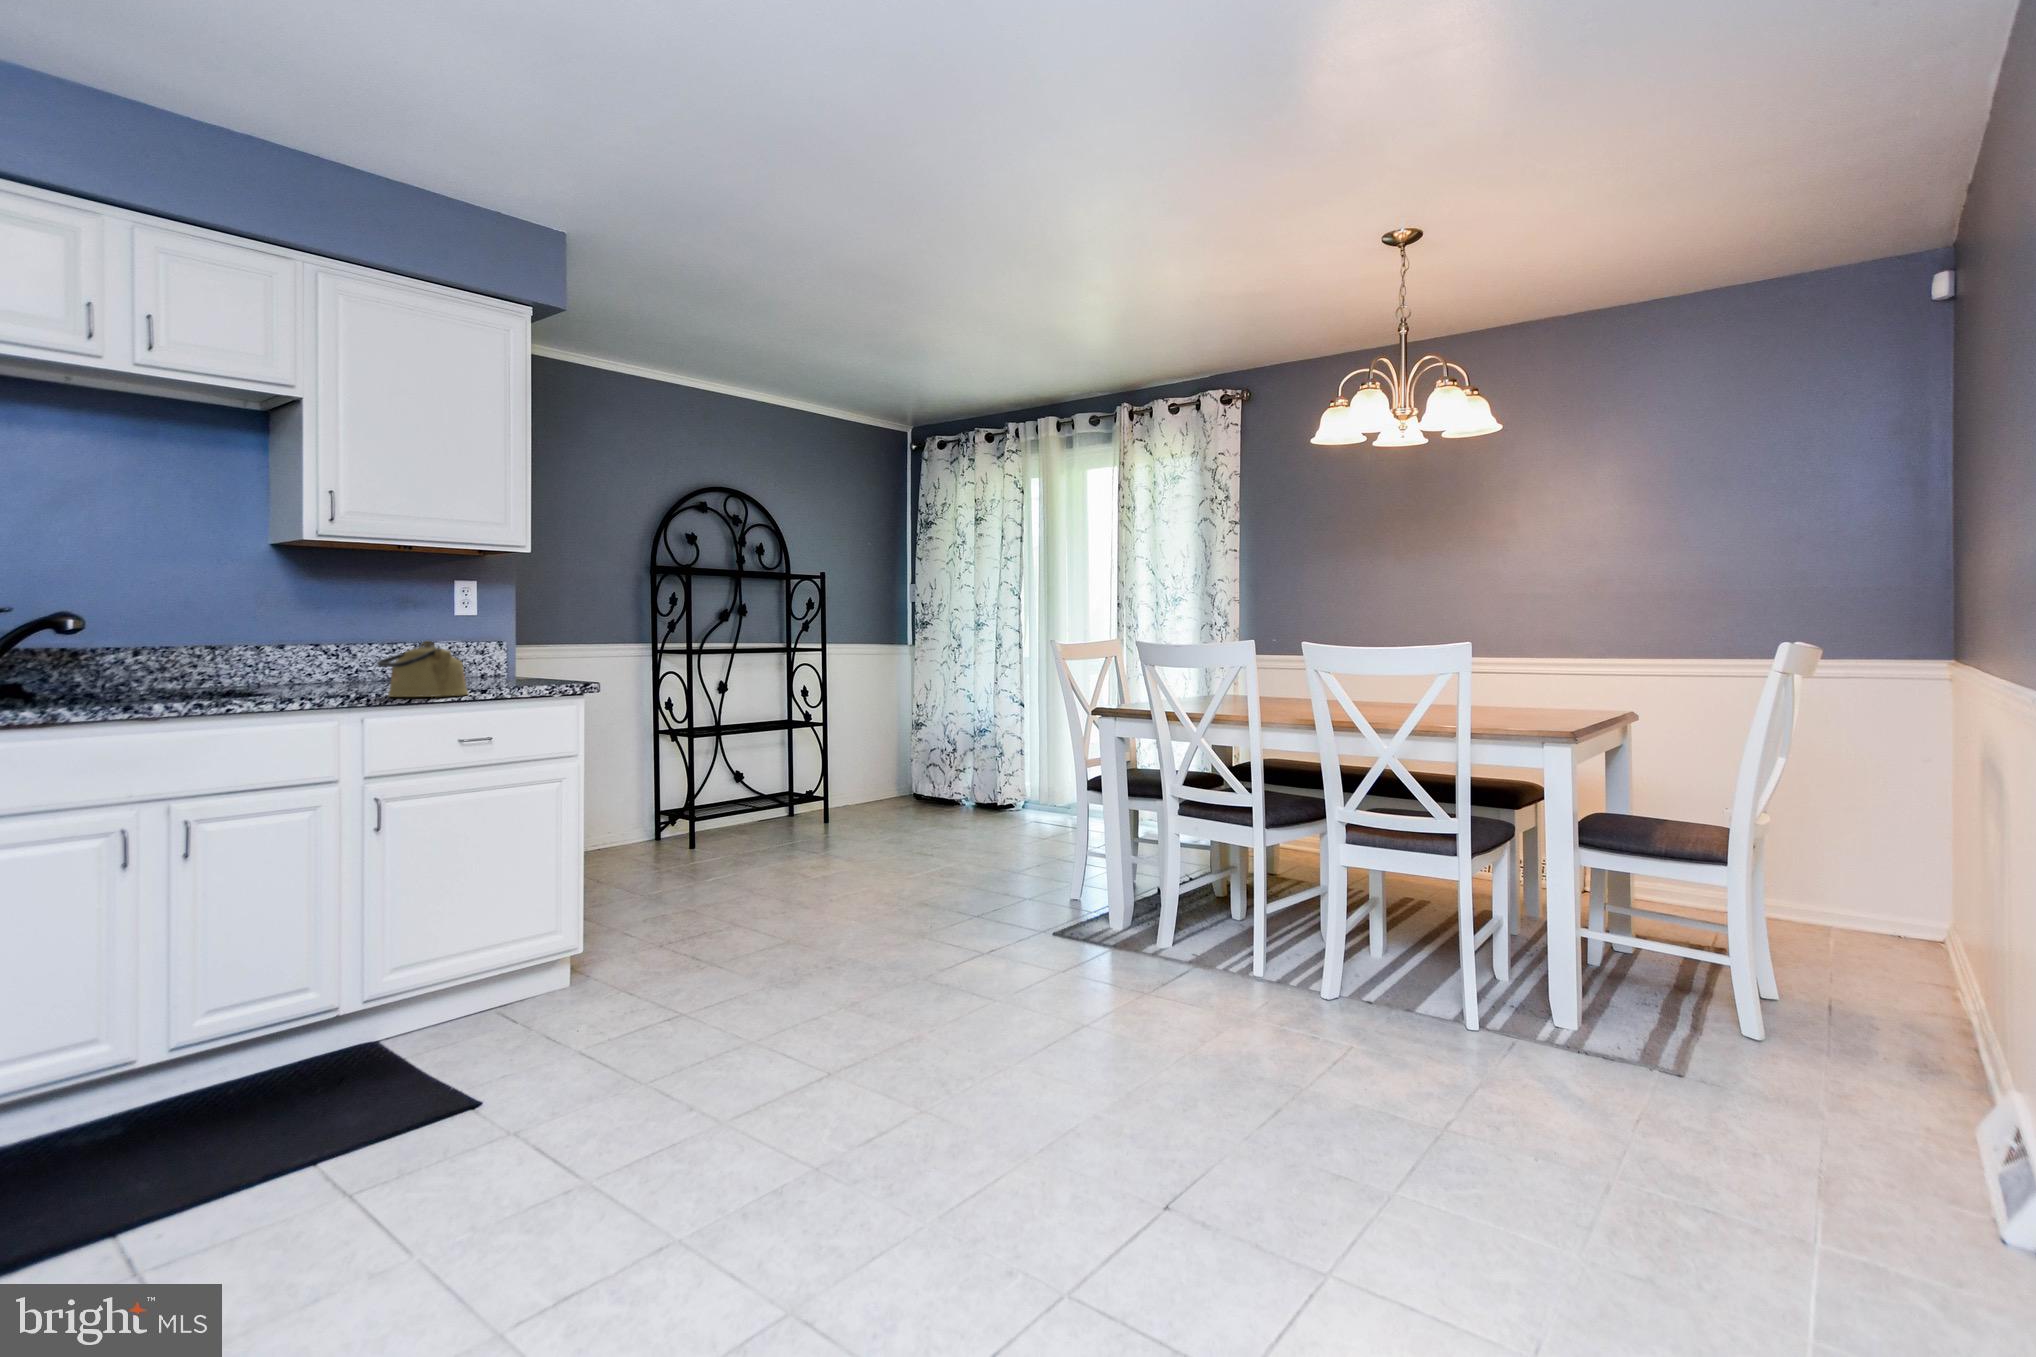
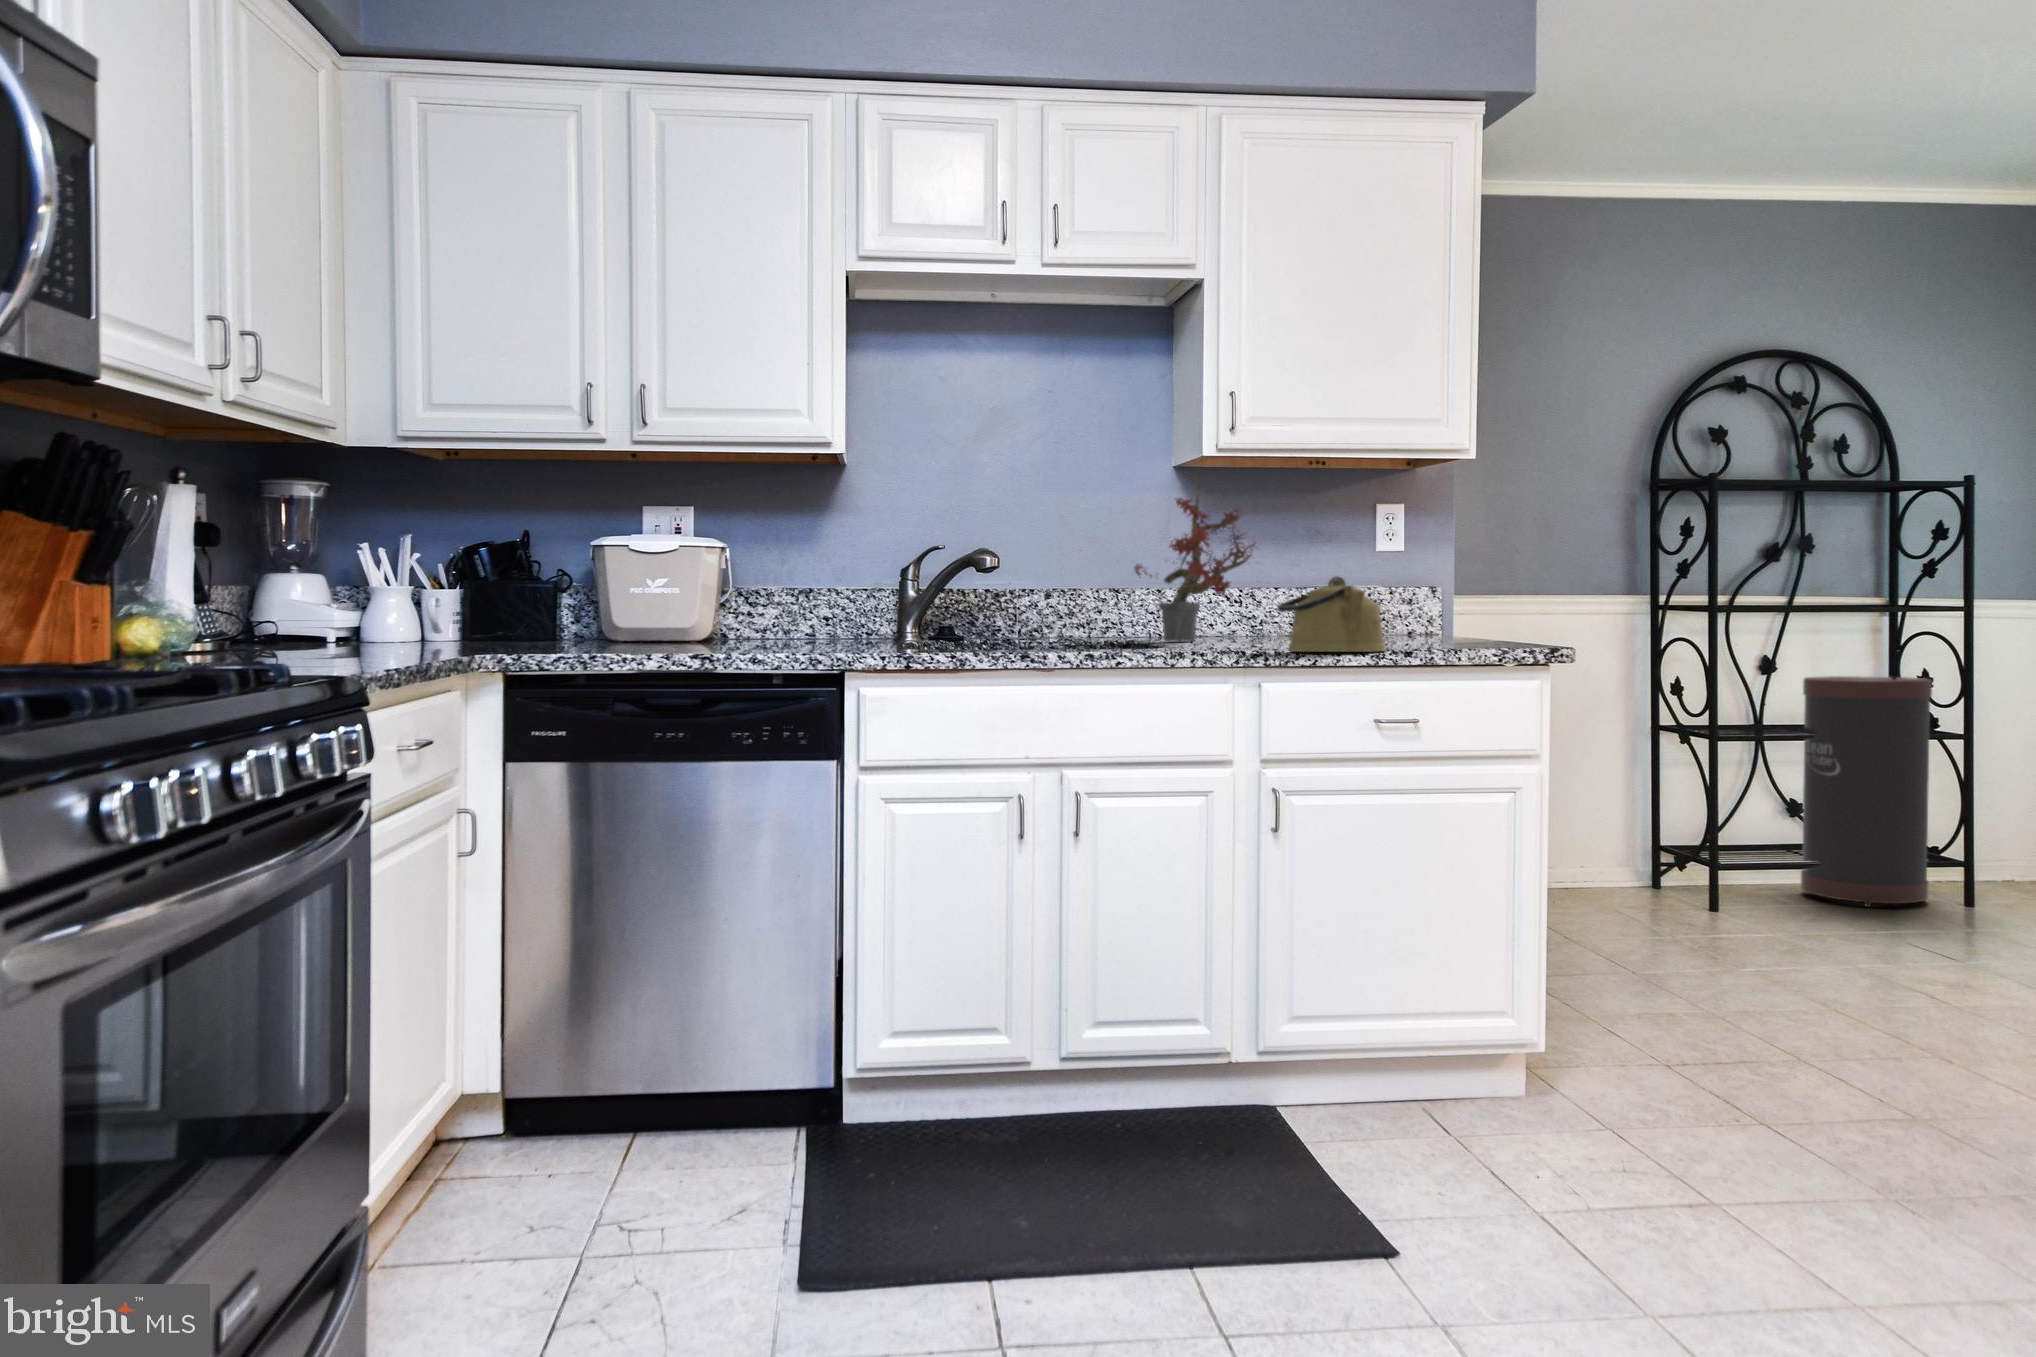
potted plant: none [196,546,355,687] -> present [1135,474,1257,641]
trash can: none [742,693,811,832] -> present [1801,676,1932,907]

